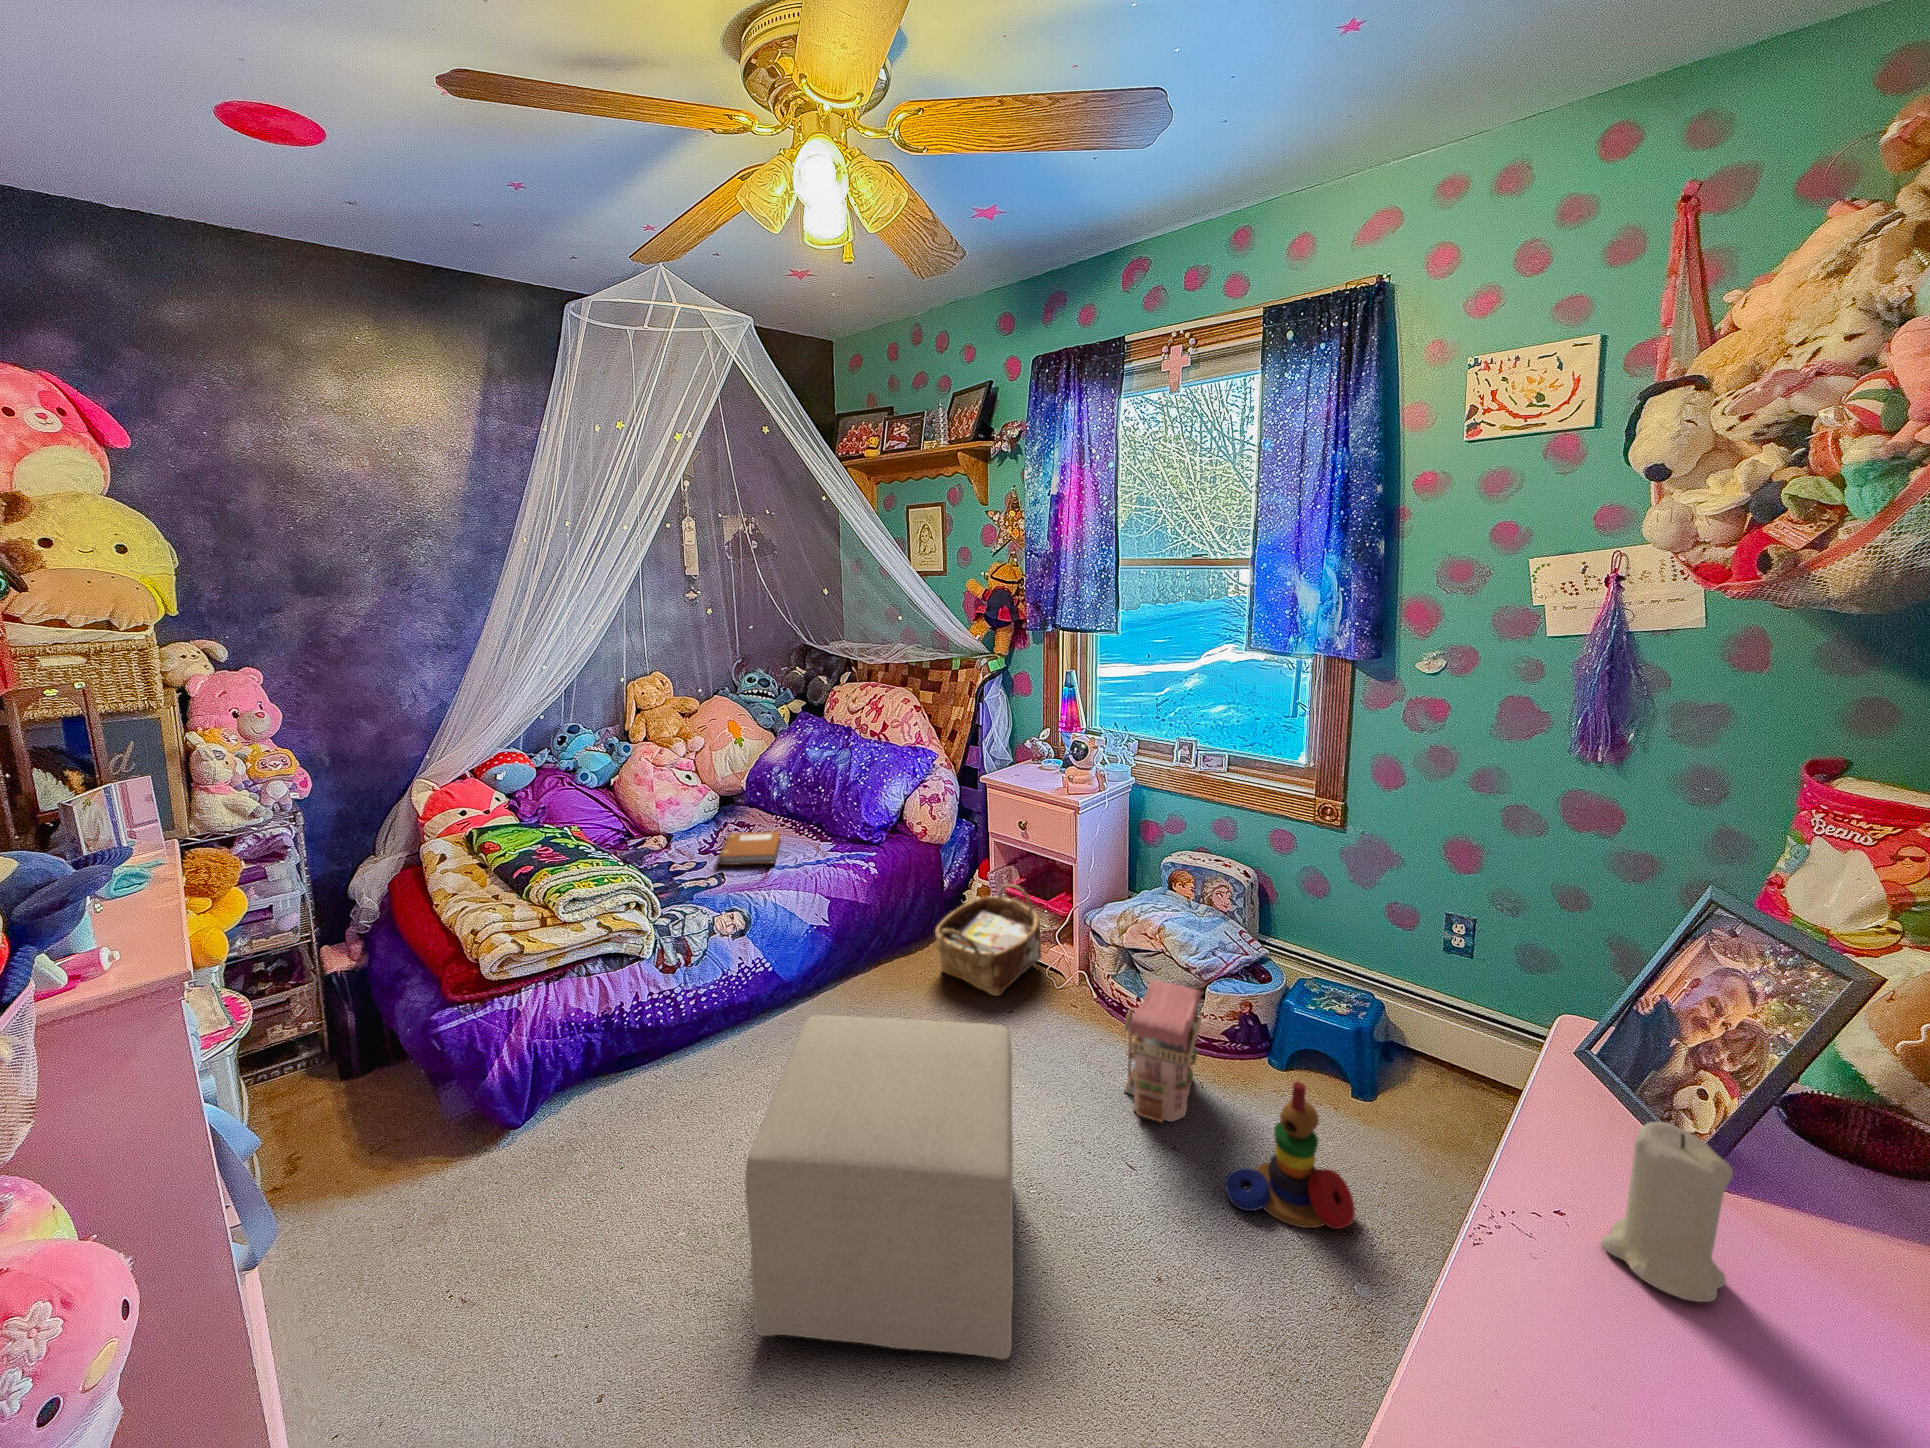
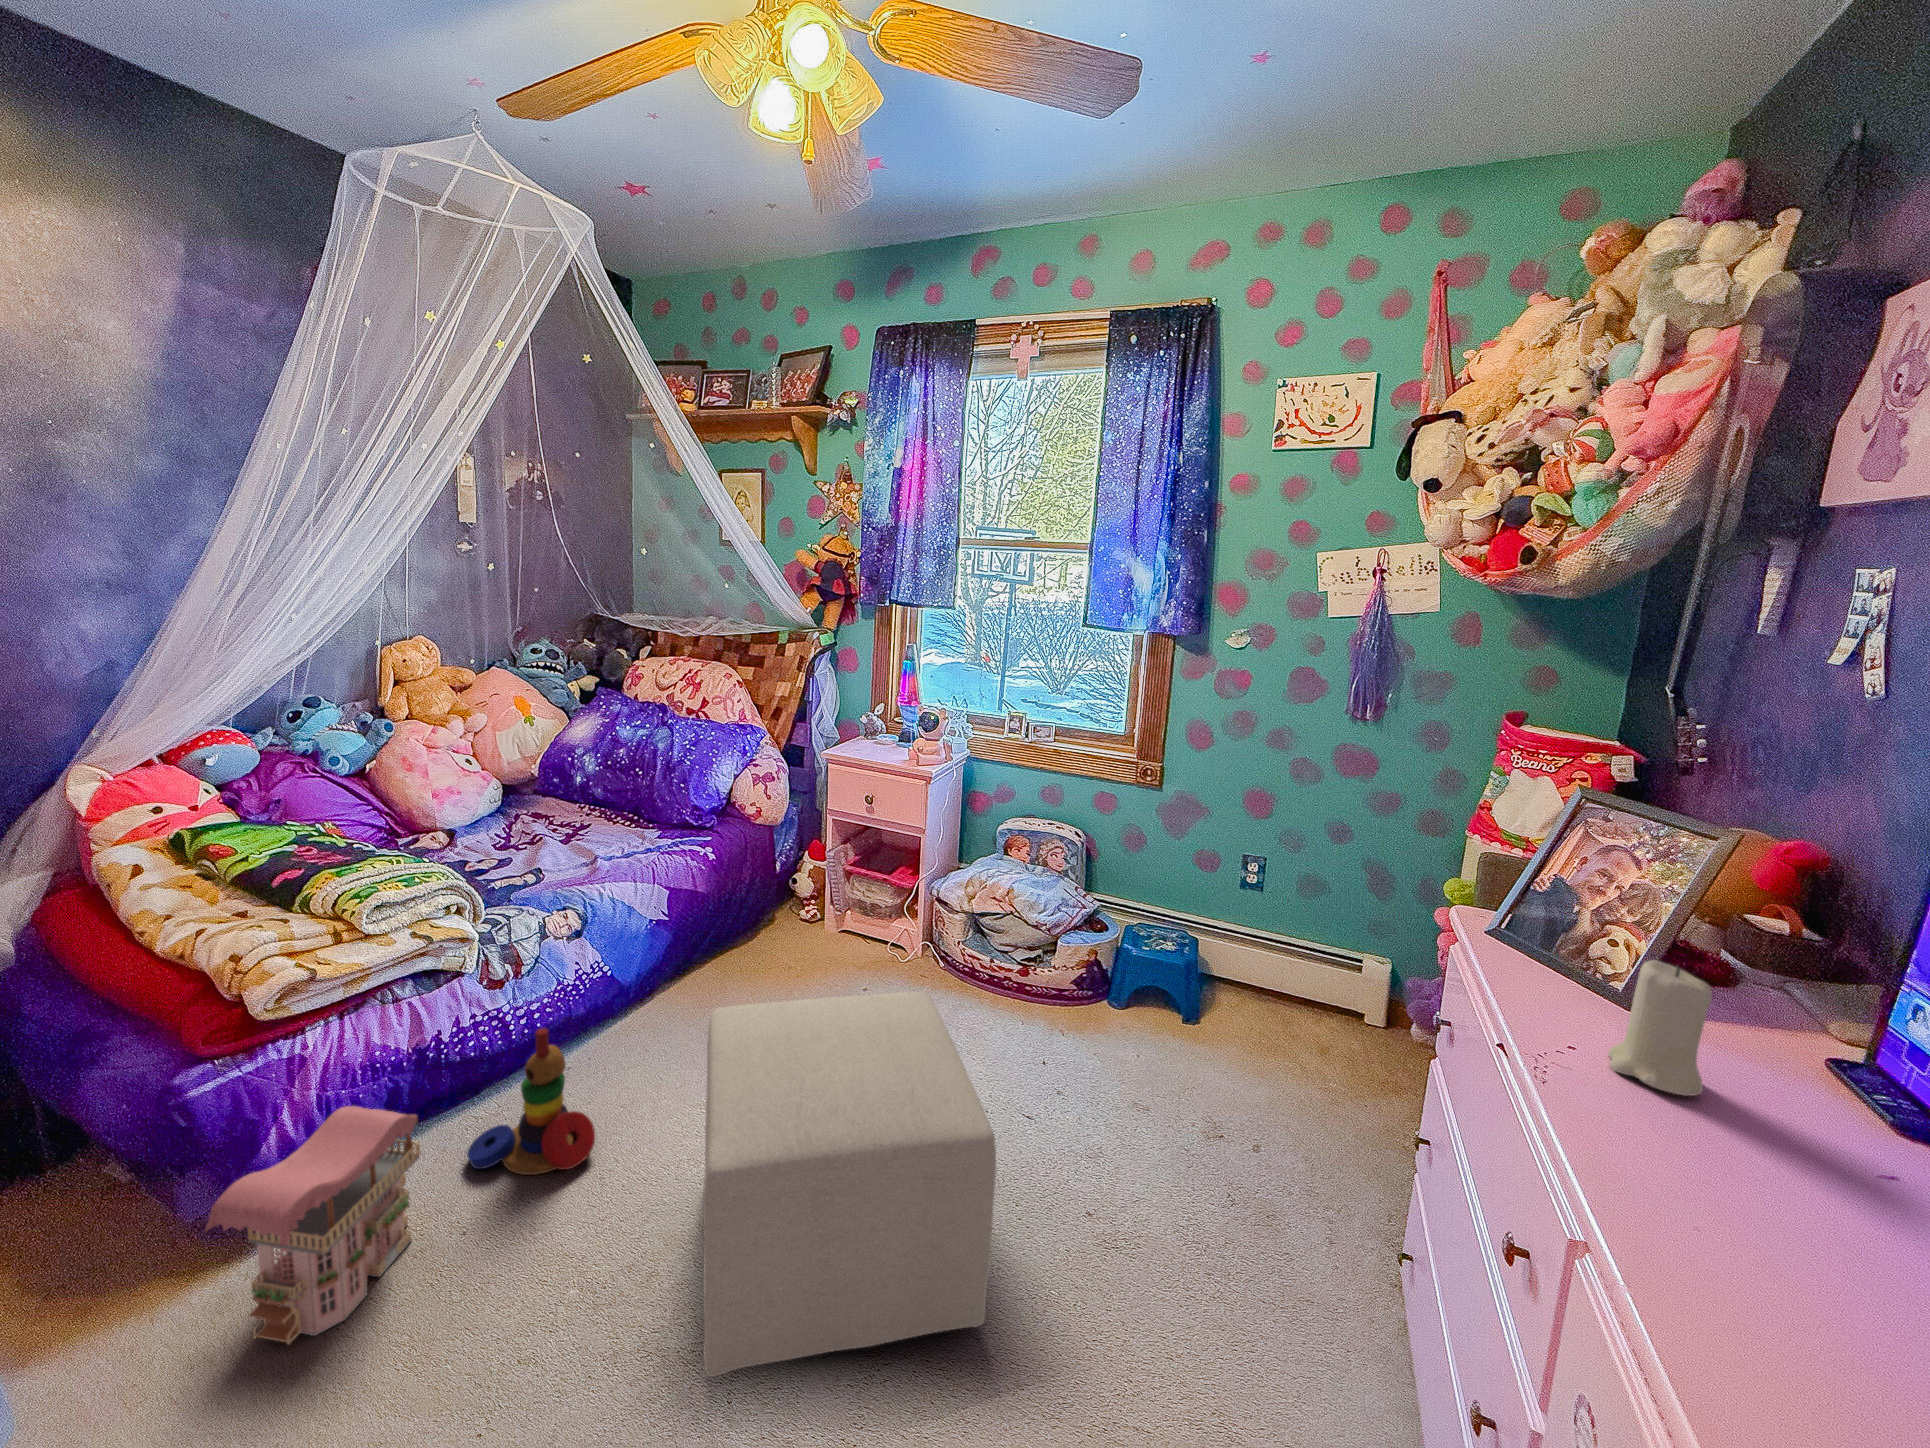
notebook: present [718,831,781,865] -> none [531,818,602,859]
woven basket: present [935,884,1042,996] -> none [779,861,884,975]
toy house: present [1124,980,1202,1122] -> present [205,1106,420,1344]
stacking toy: present [1225,1082,1355,1229] -> present [467,1028,595,1175]

